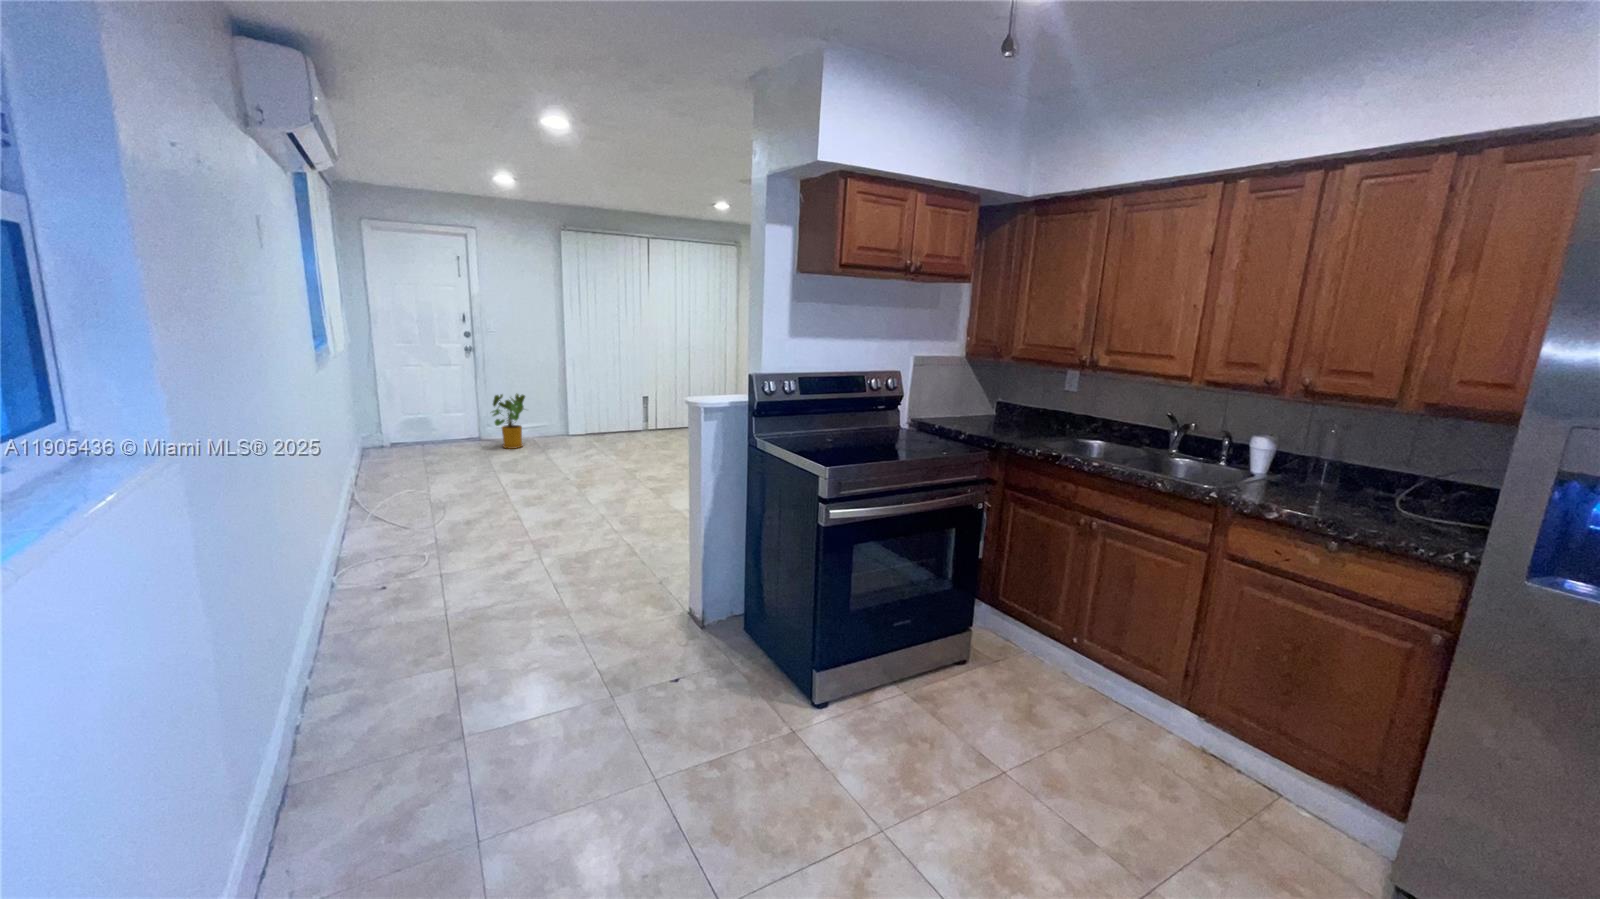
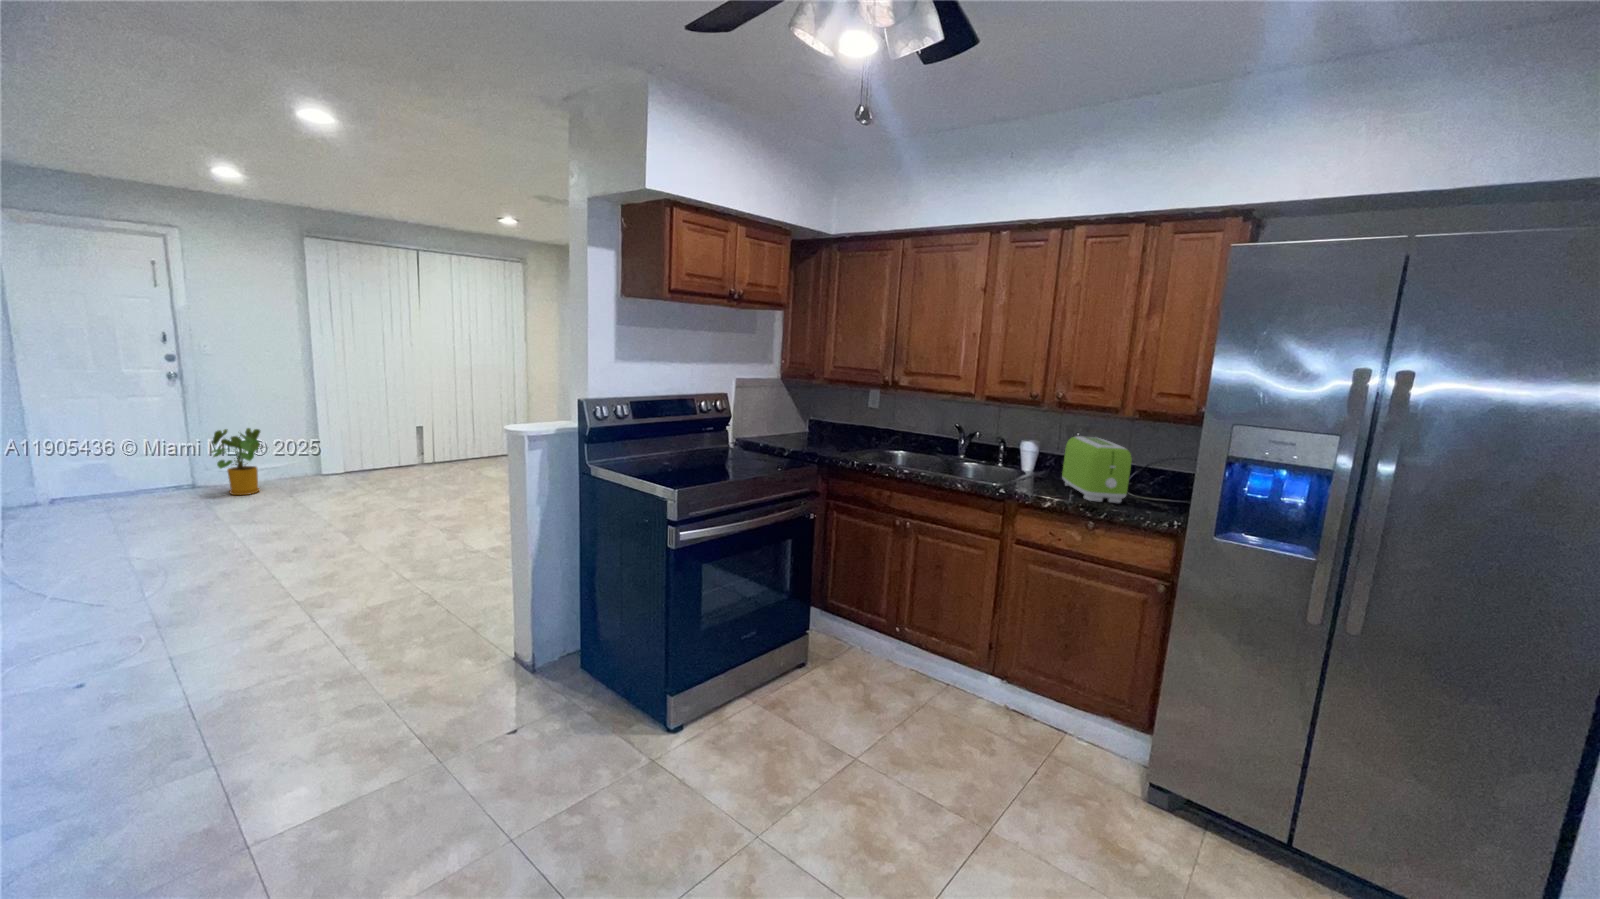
toaster: none [1303,434,1406,522] -> present [1062,436,1132,503]

